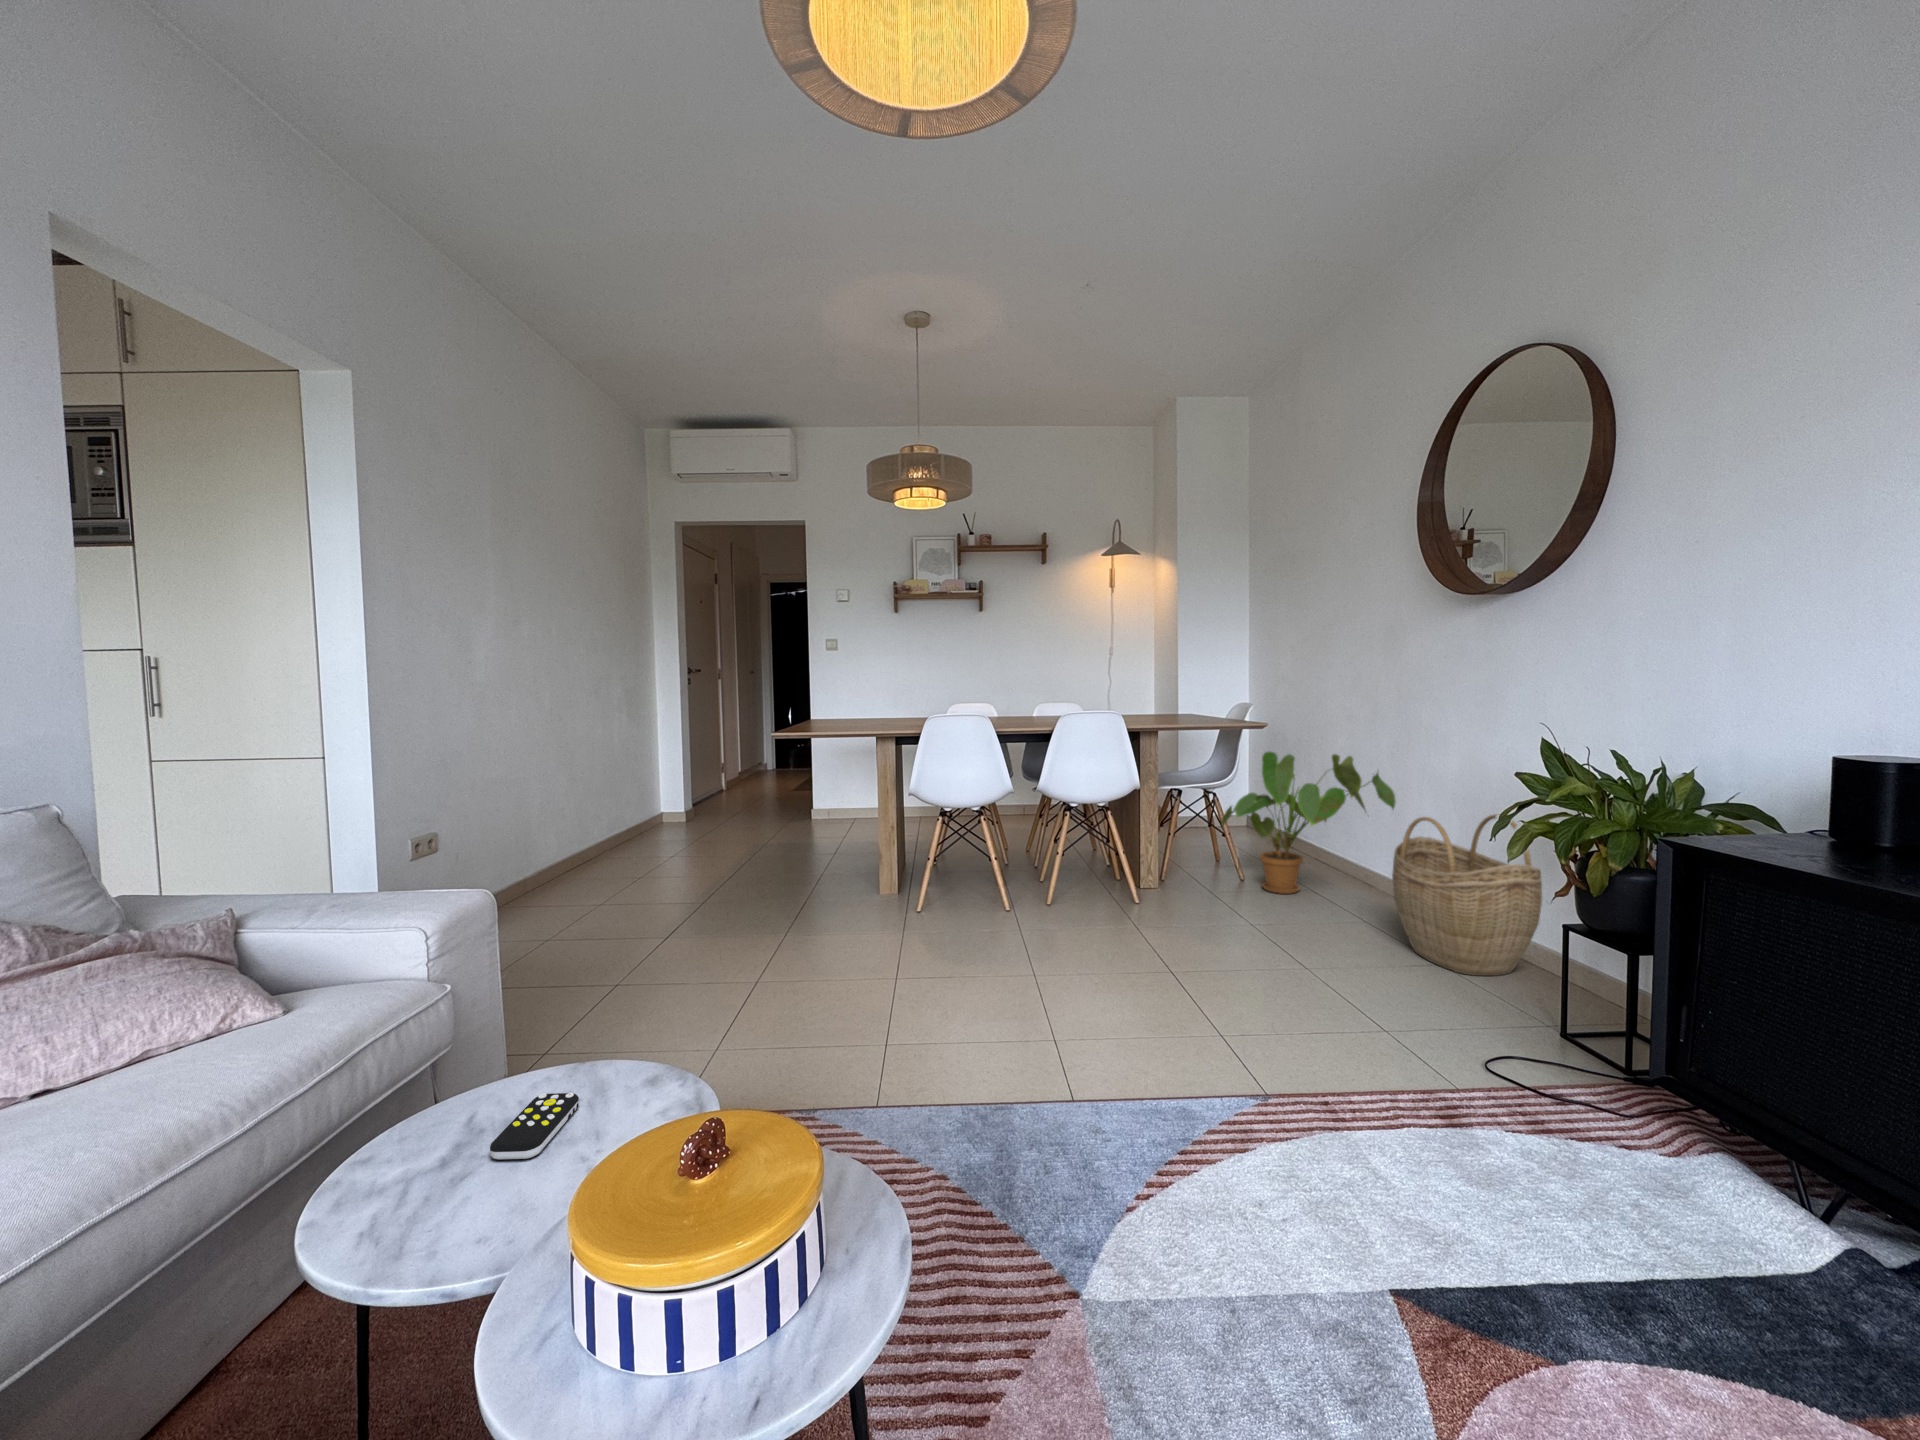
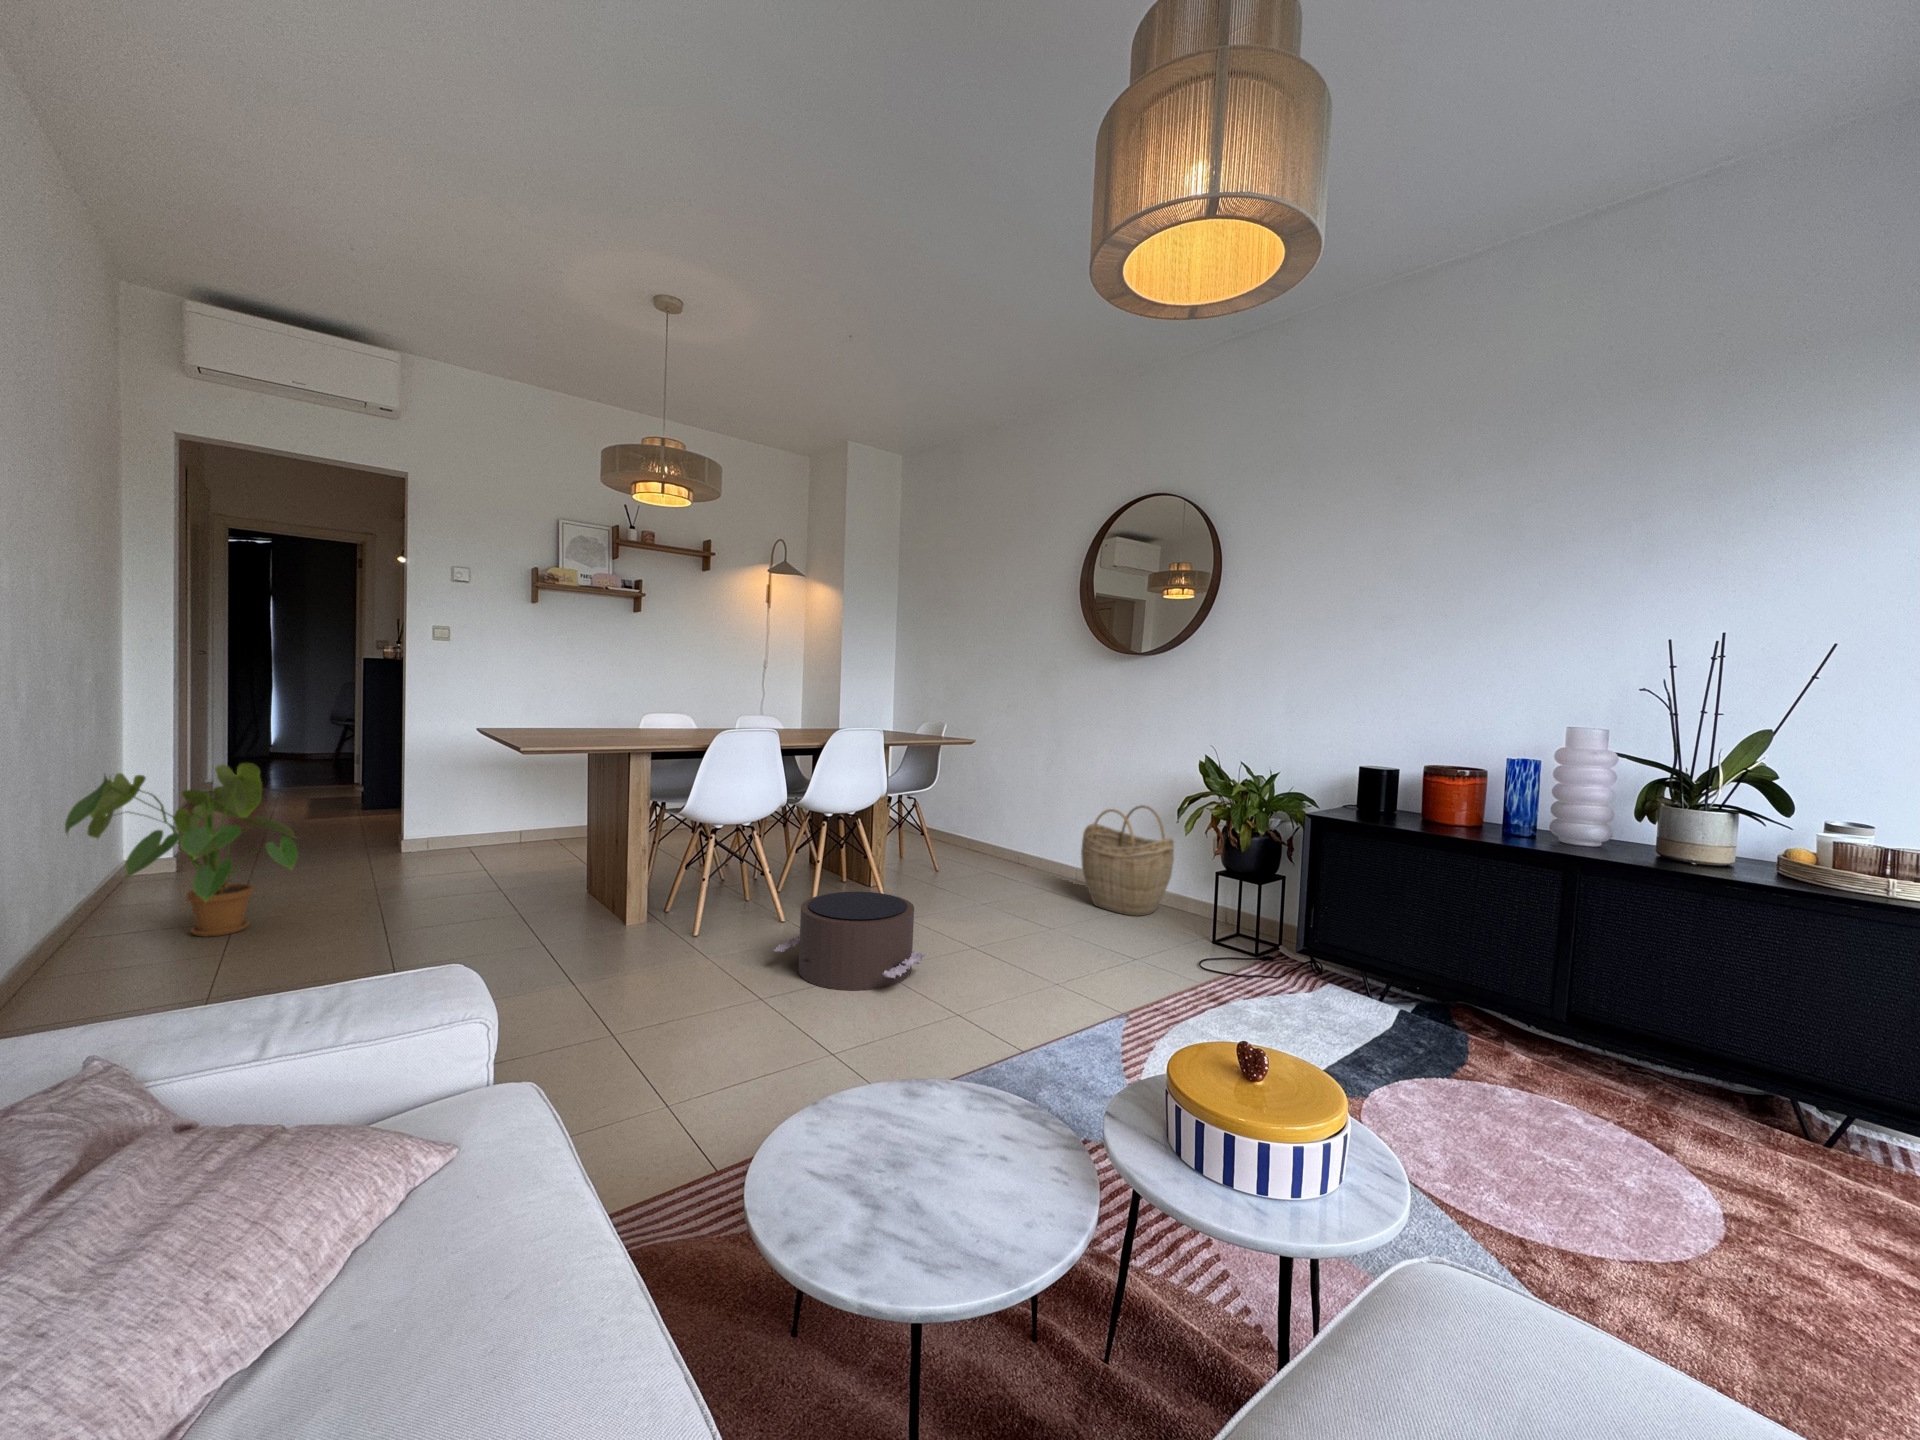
house plant: present [1221,752,1396,894] -> present [65,763,298,937]
pouf: none [934,888,1074,996] -> present [773,892,926,991]
remote control: present [490,1093,579,1159] -> none [936,1096,1019,1157]

